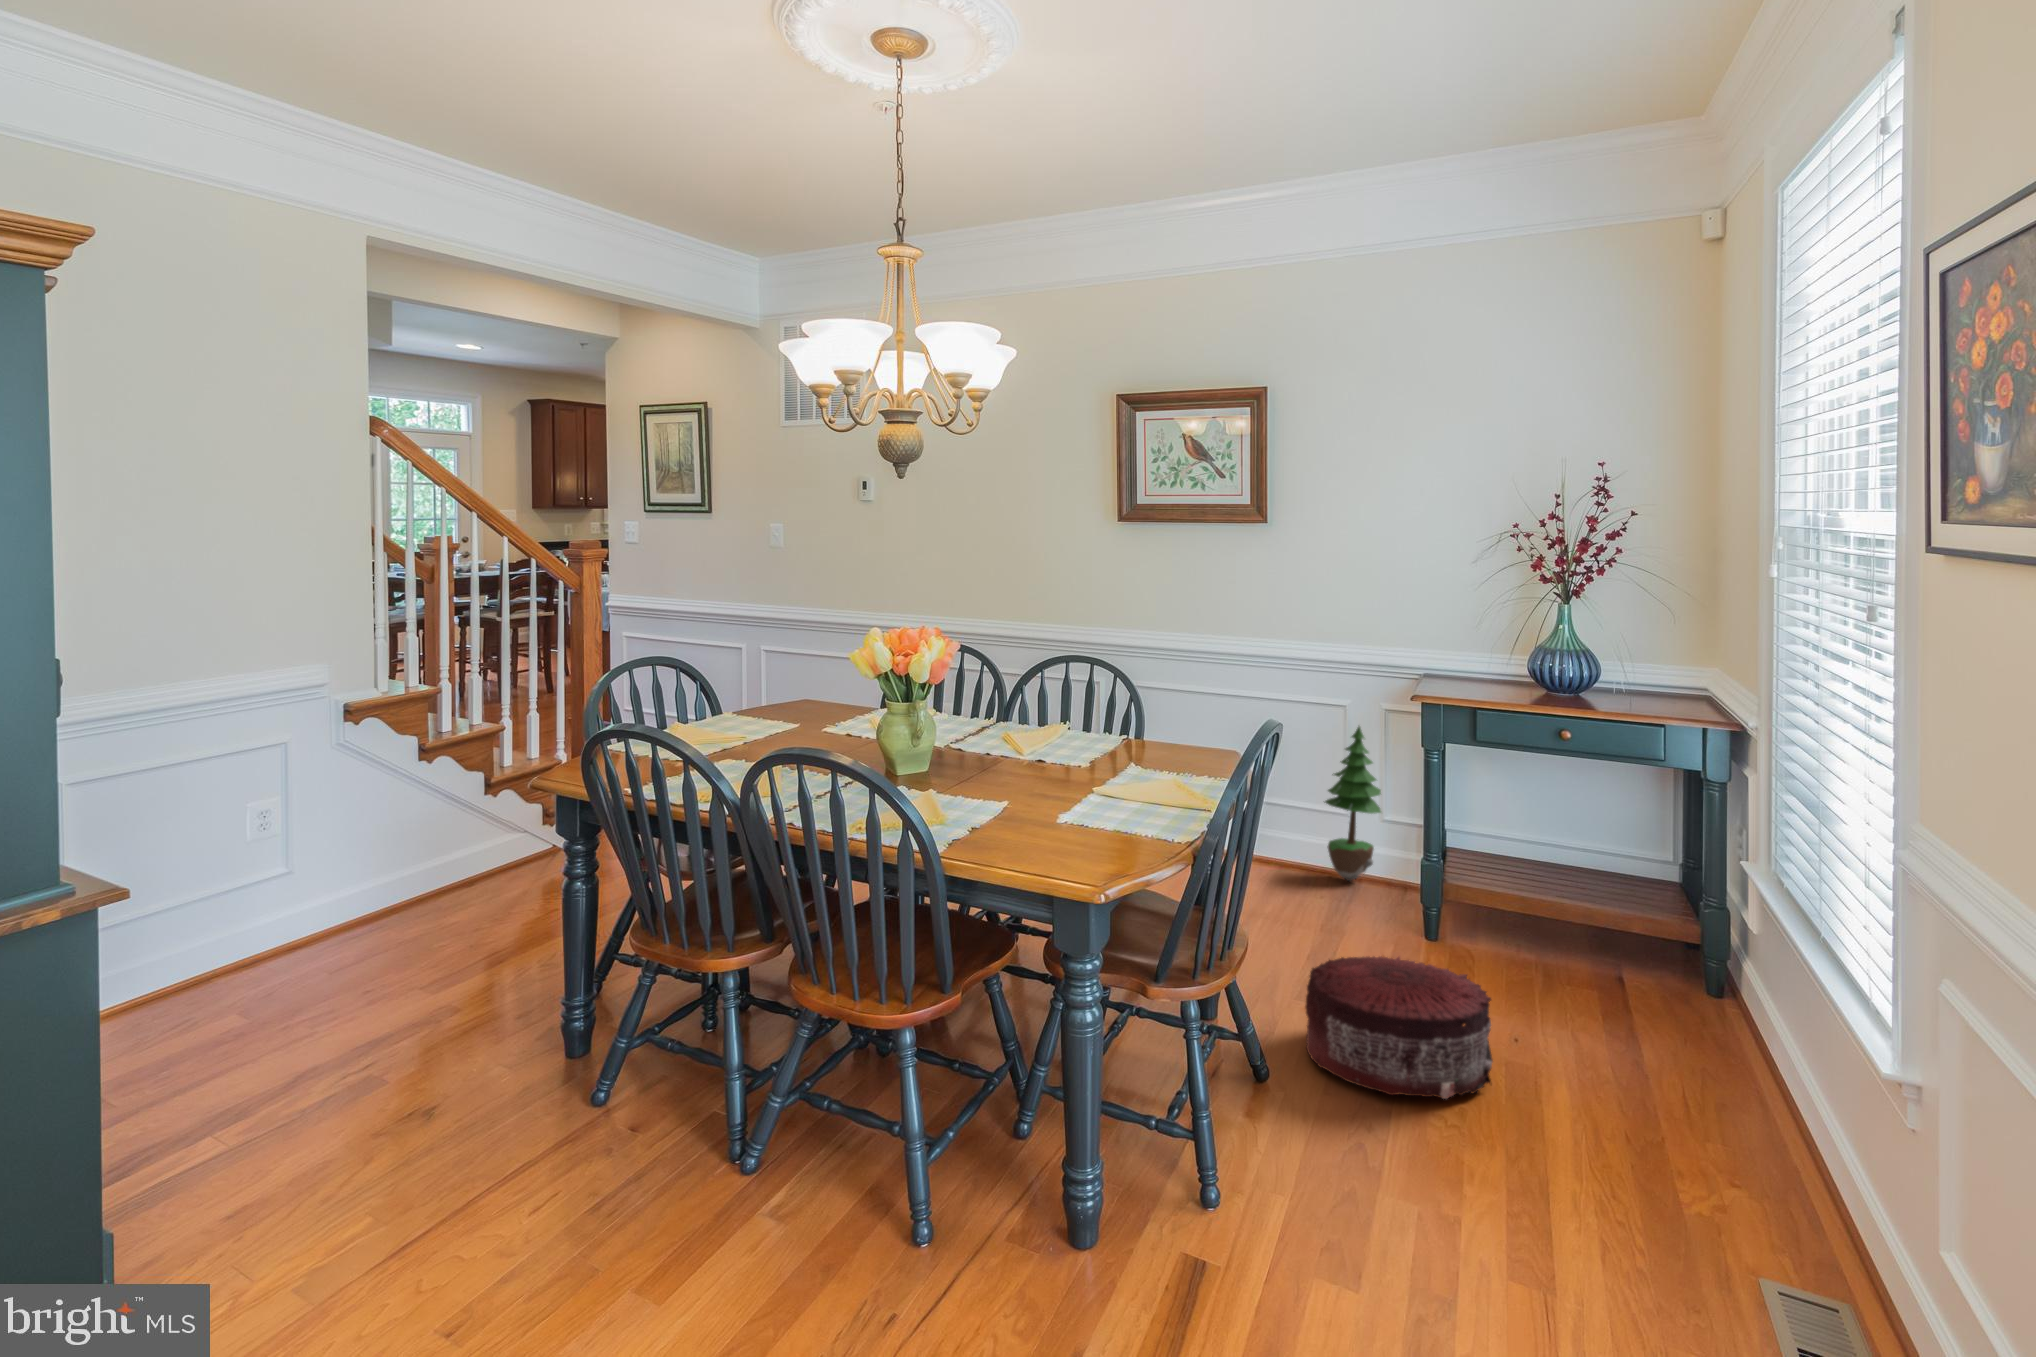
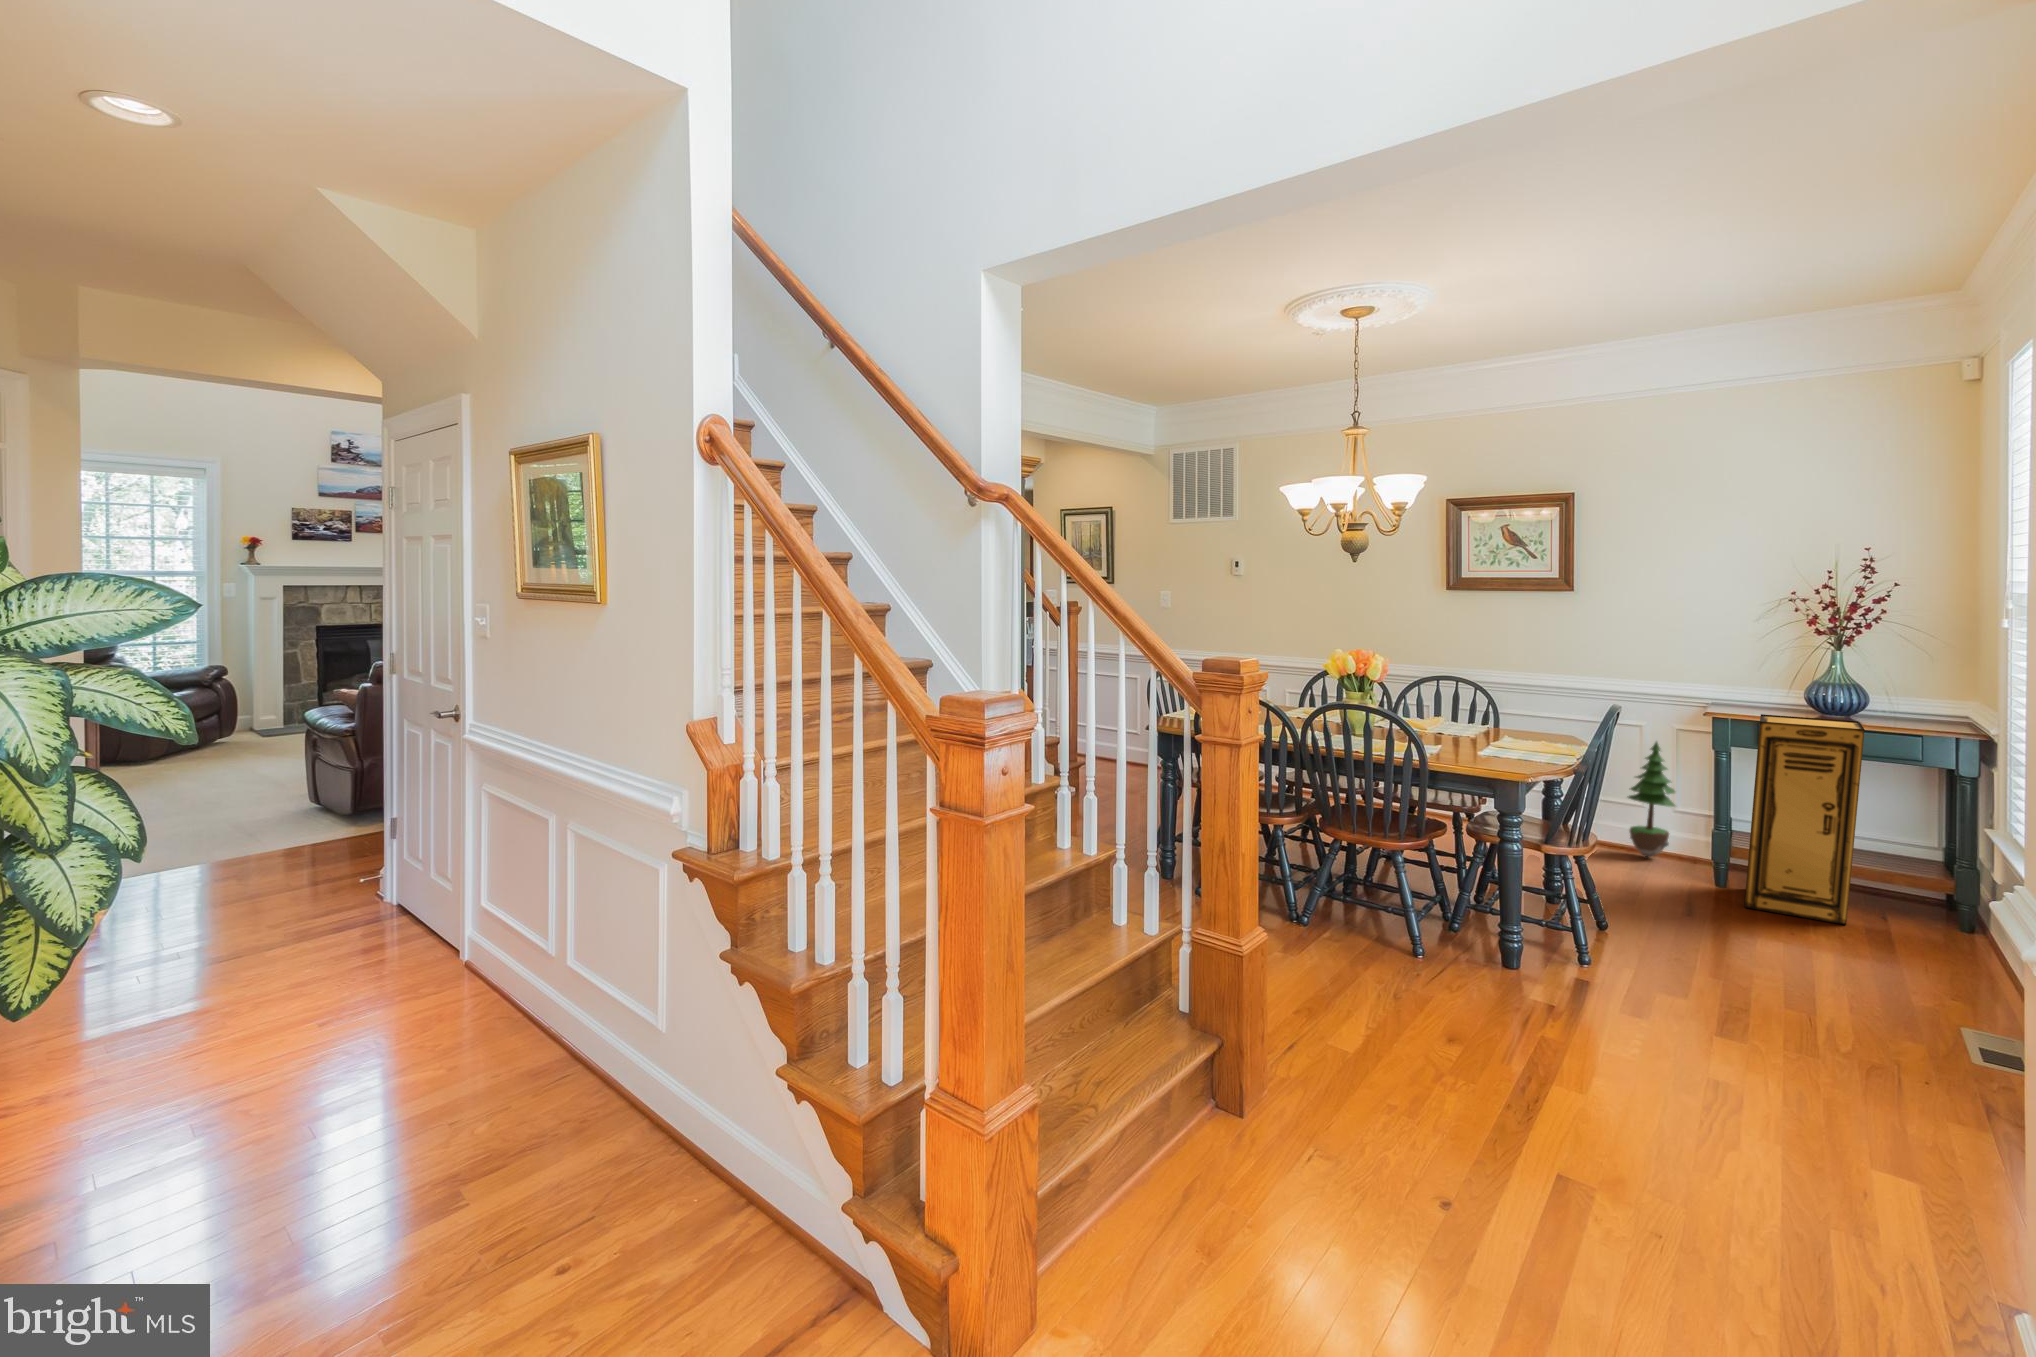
storage cabinet: none [1443,689,1584,976] -> present [1745,714,1865,925]
pouf: present [1305,956,1493,1099] -> none [1659,895,1812,987]

